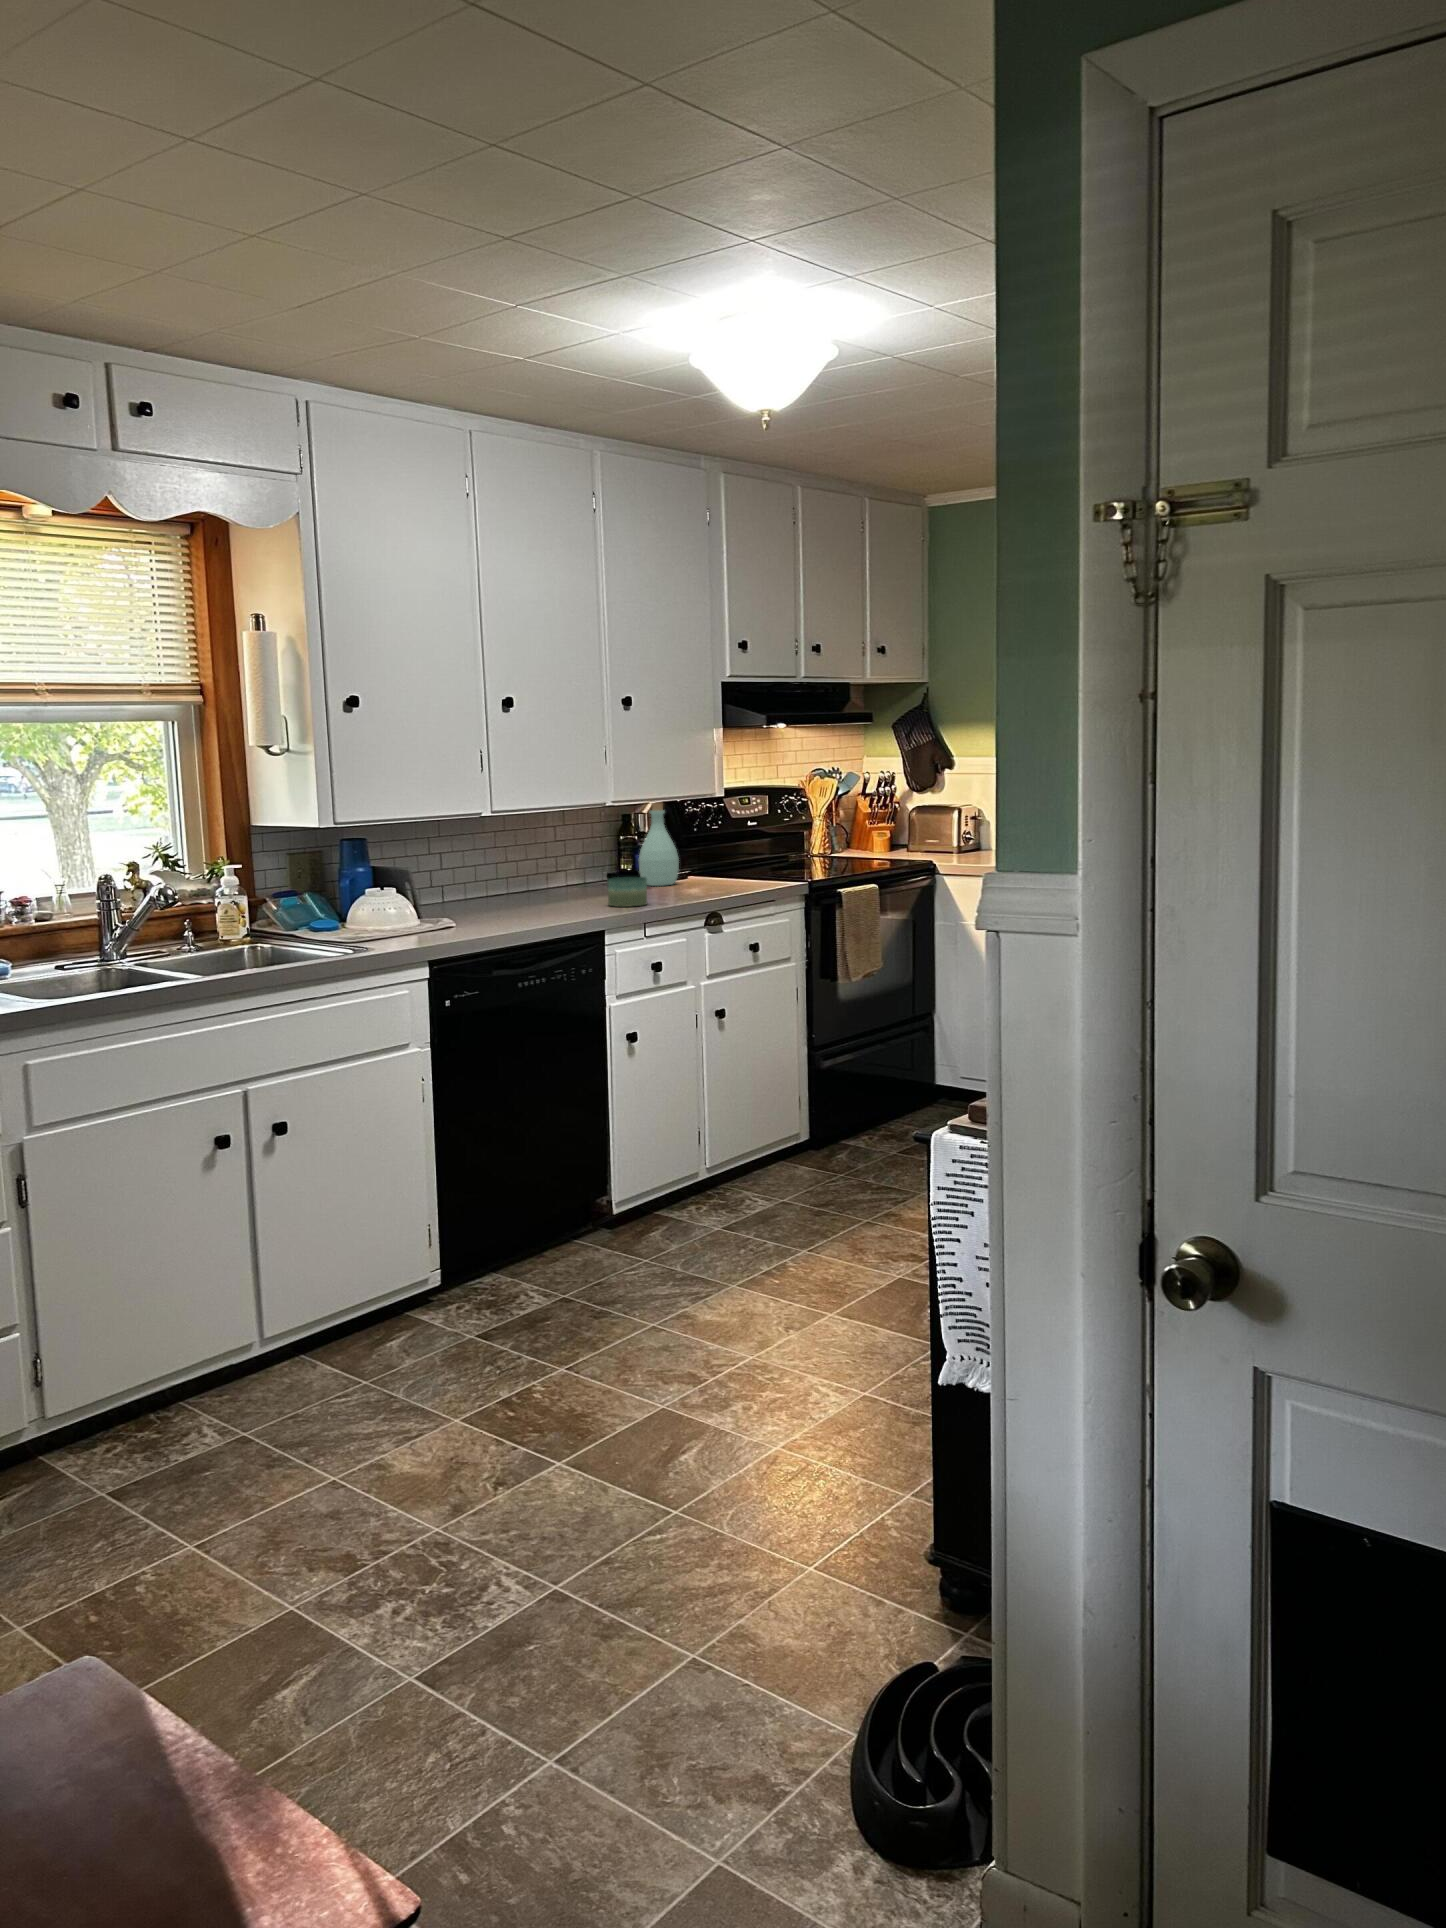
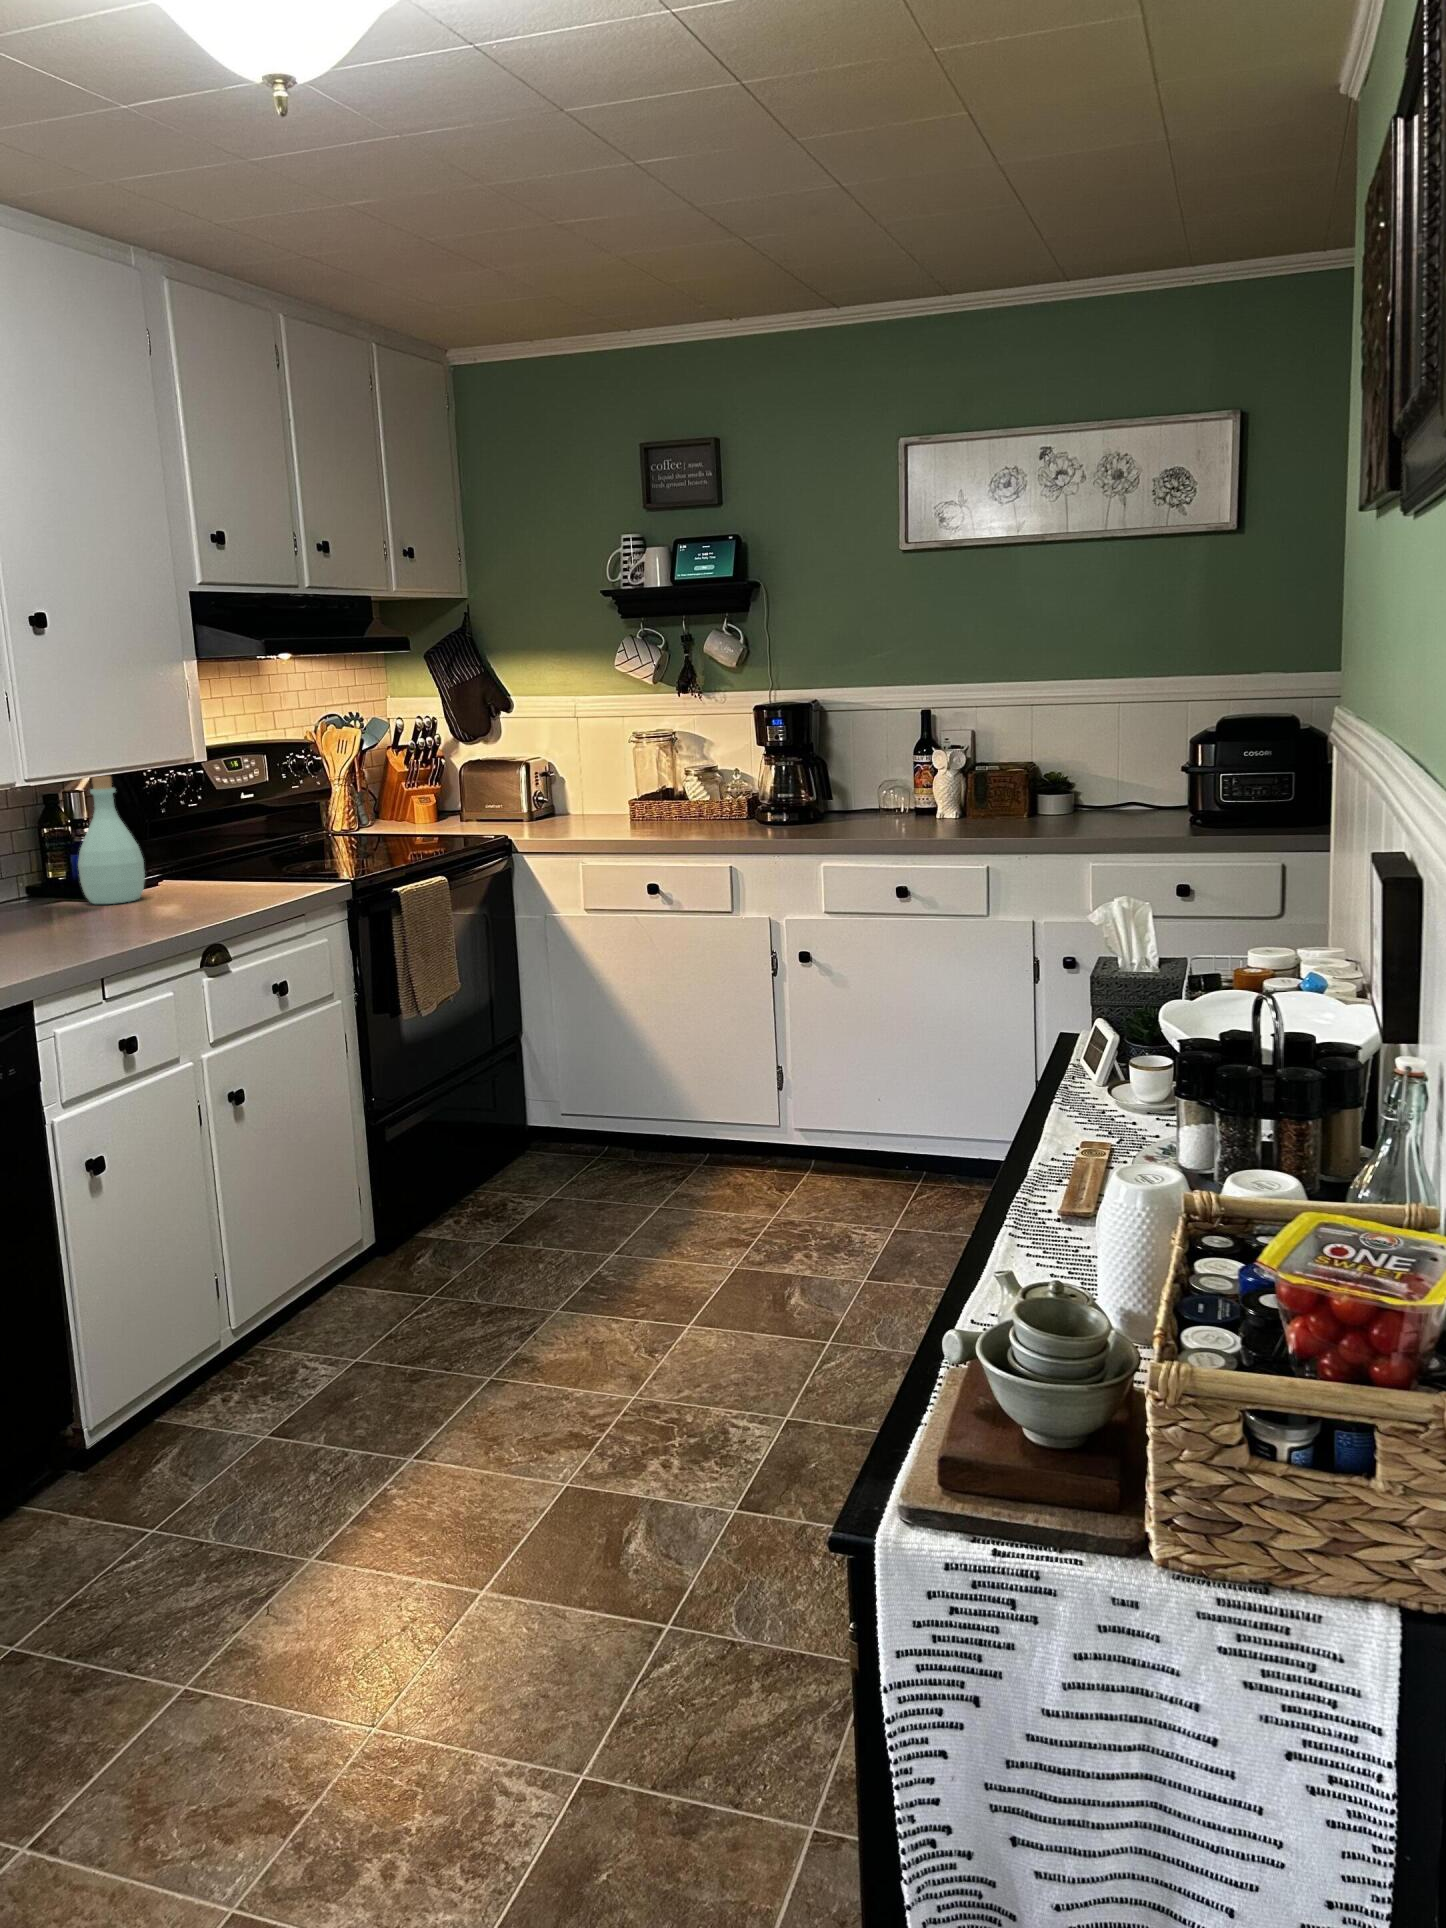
candle: present [608,877,647,907] -> none [29,899,102,951]

